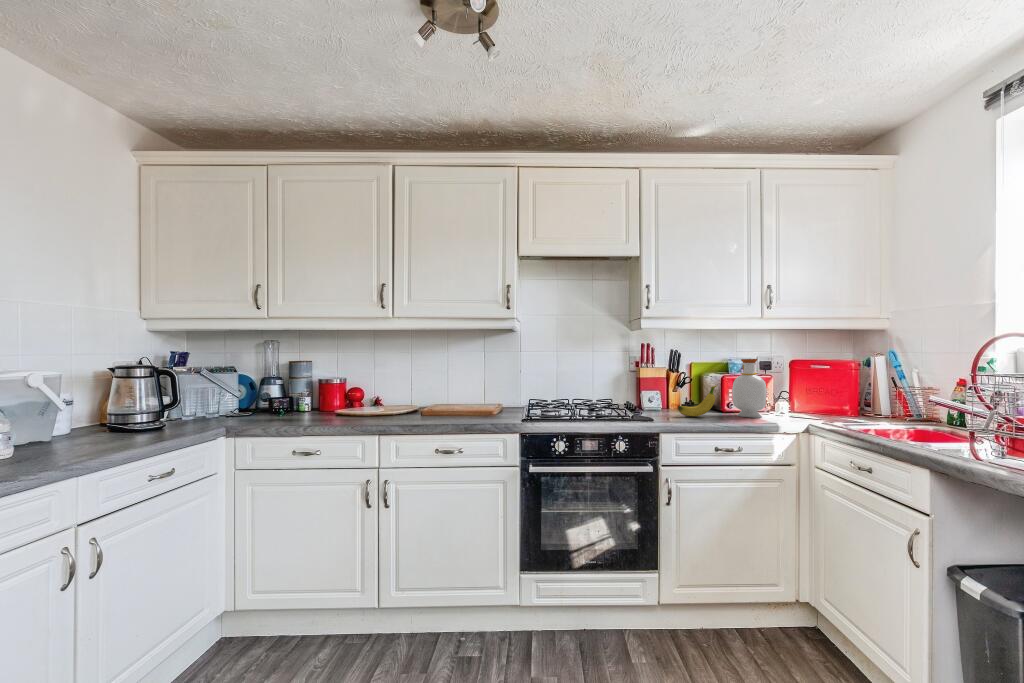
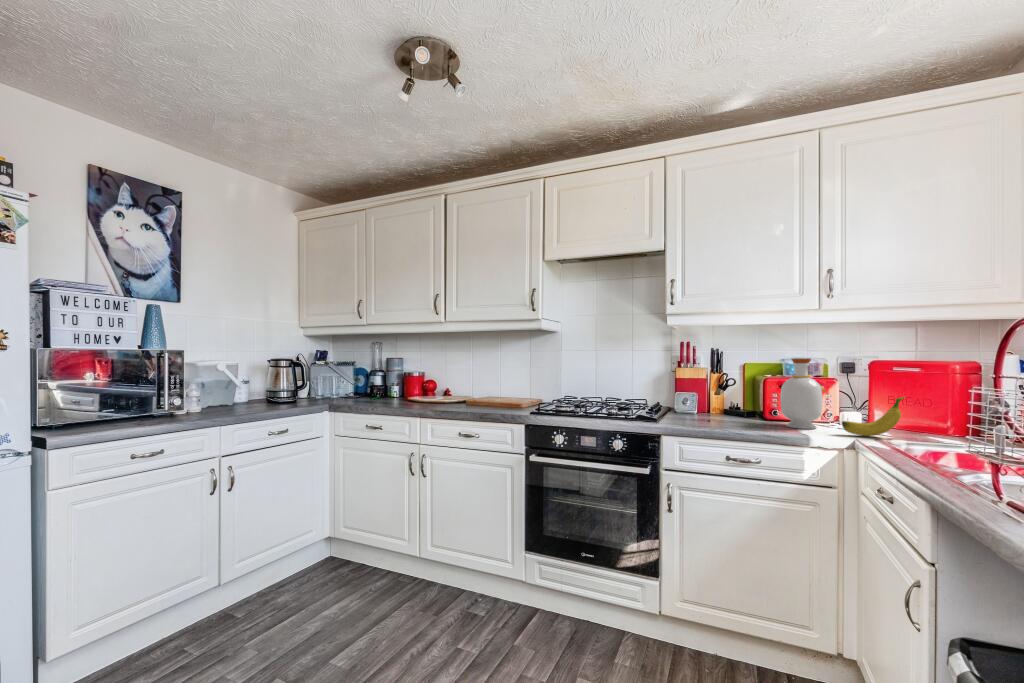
banana: present [678,385,717,417] -> present [842,397,905,436]

